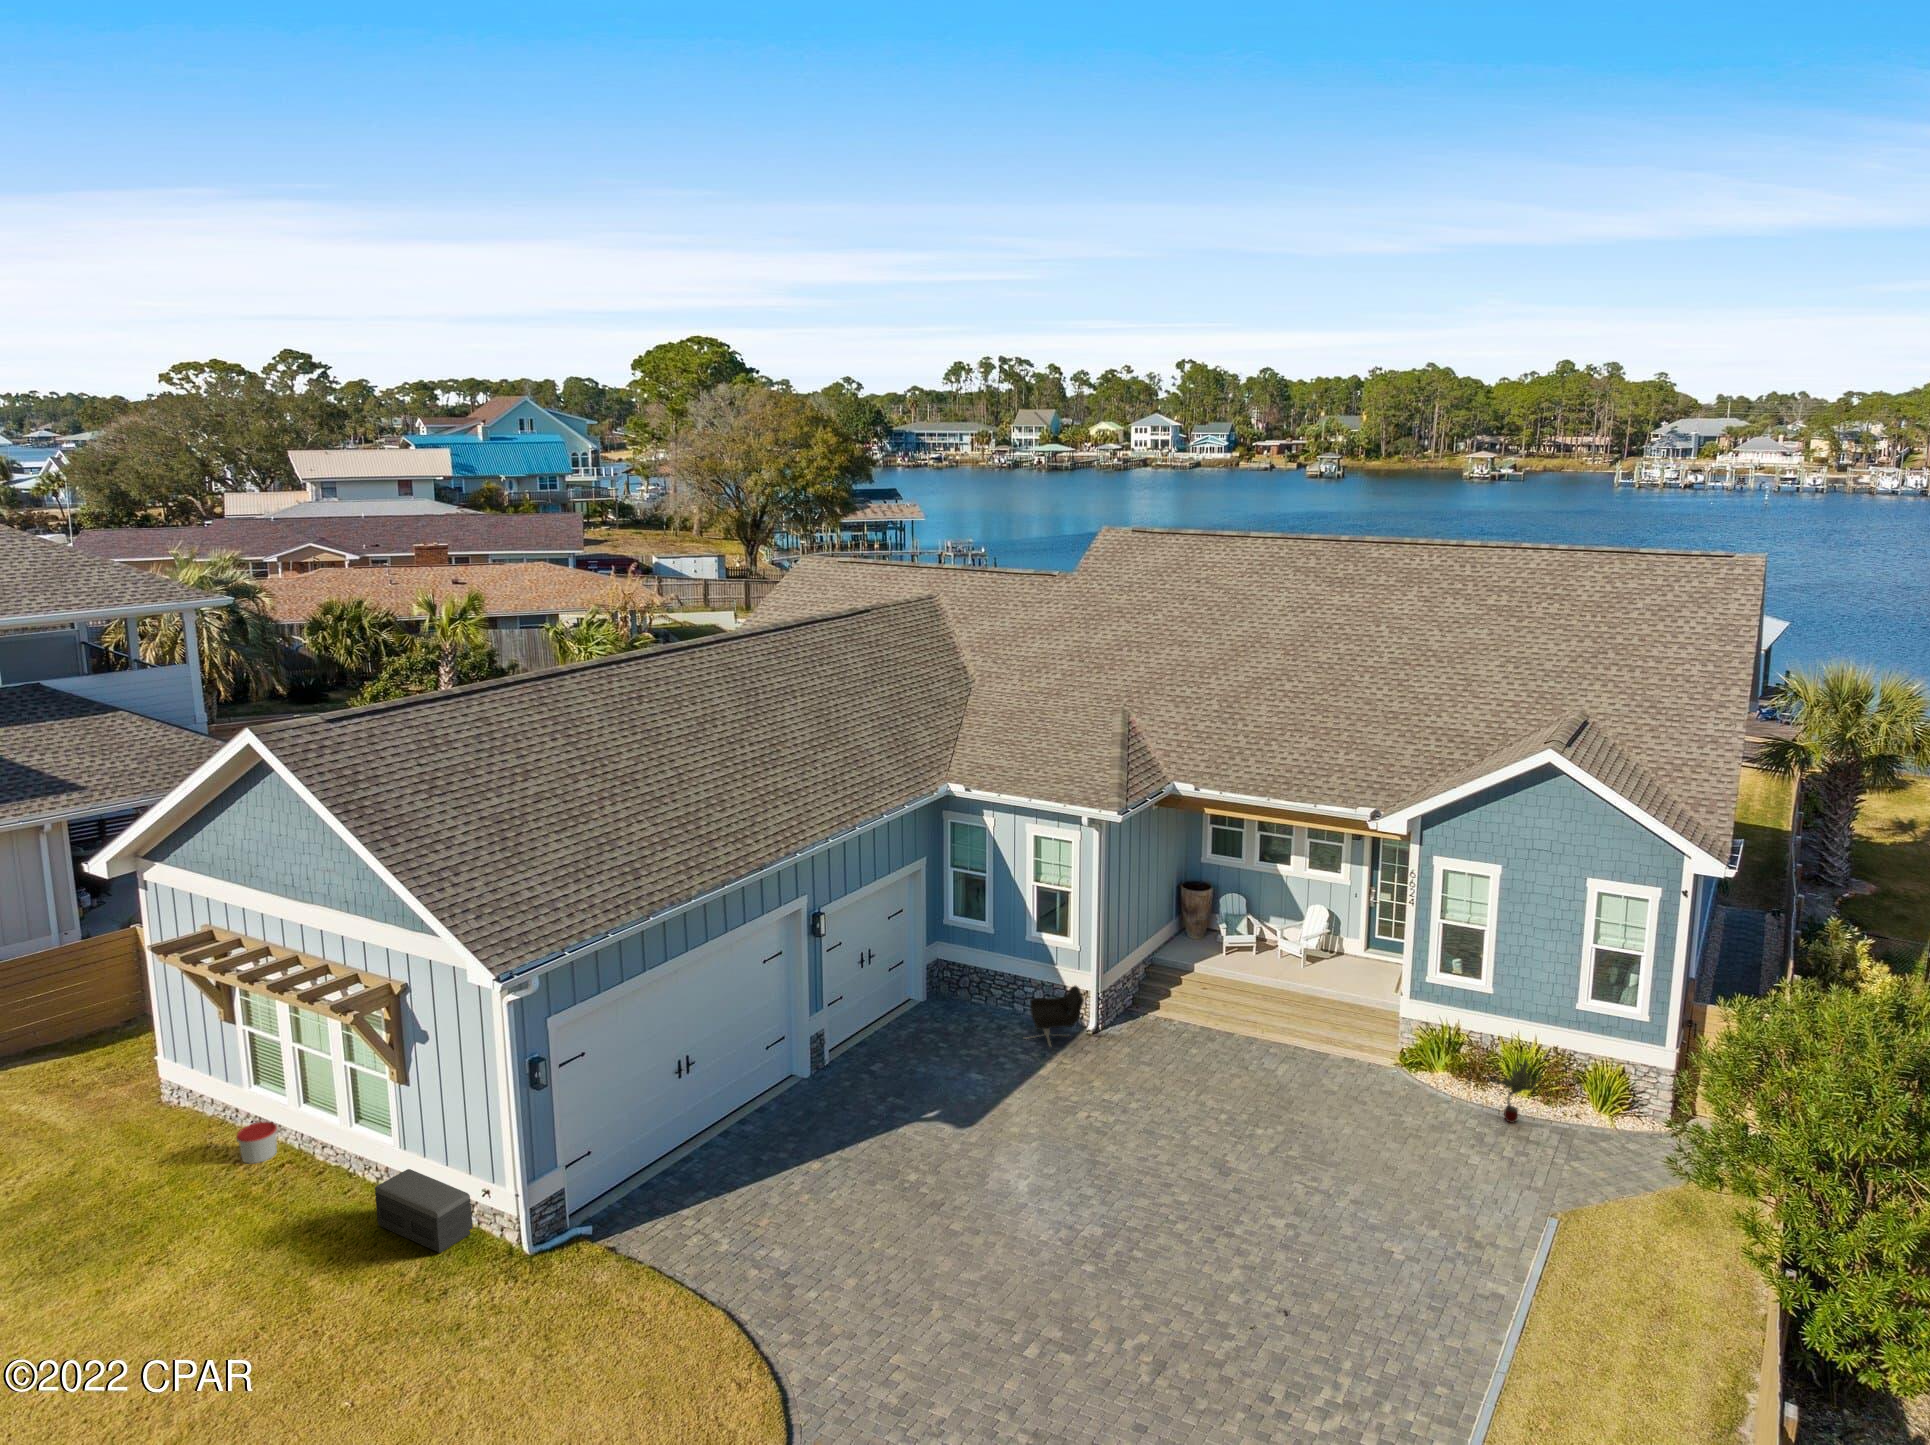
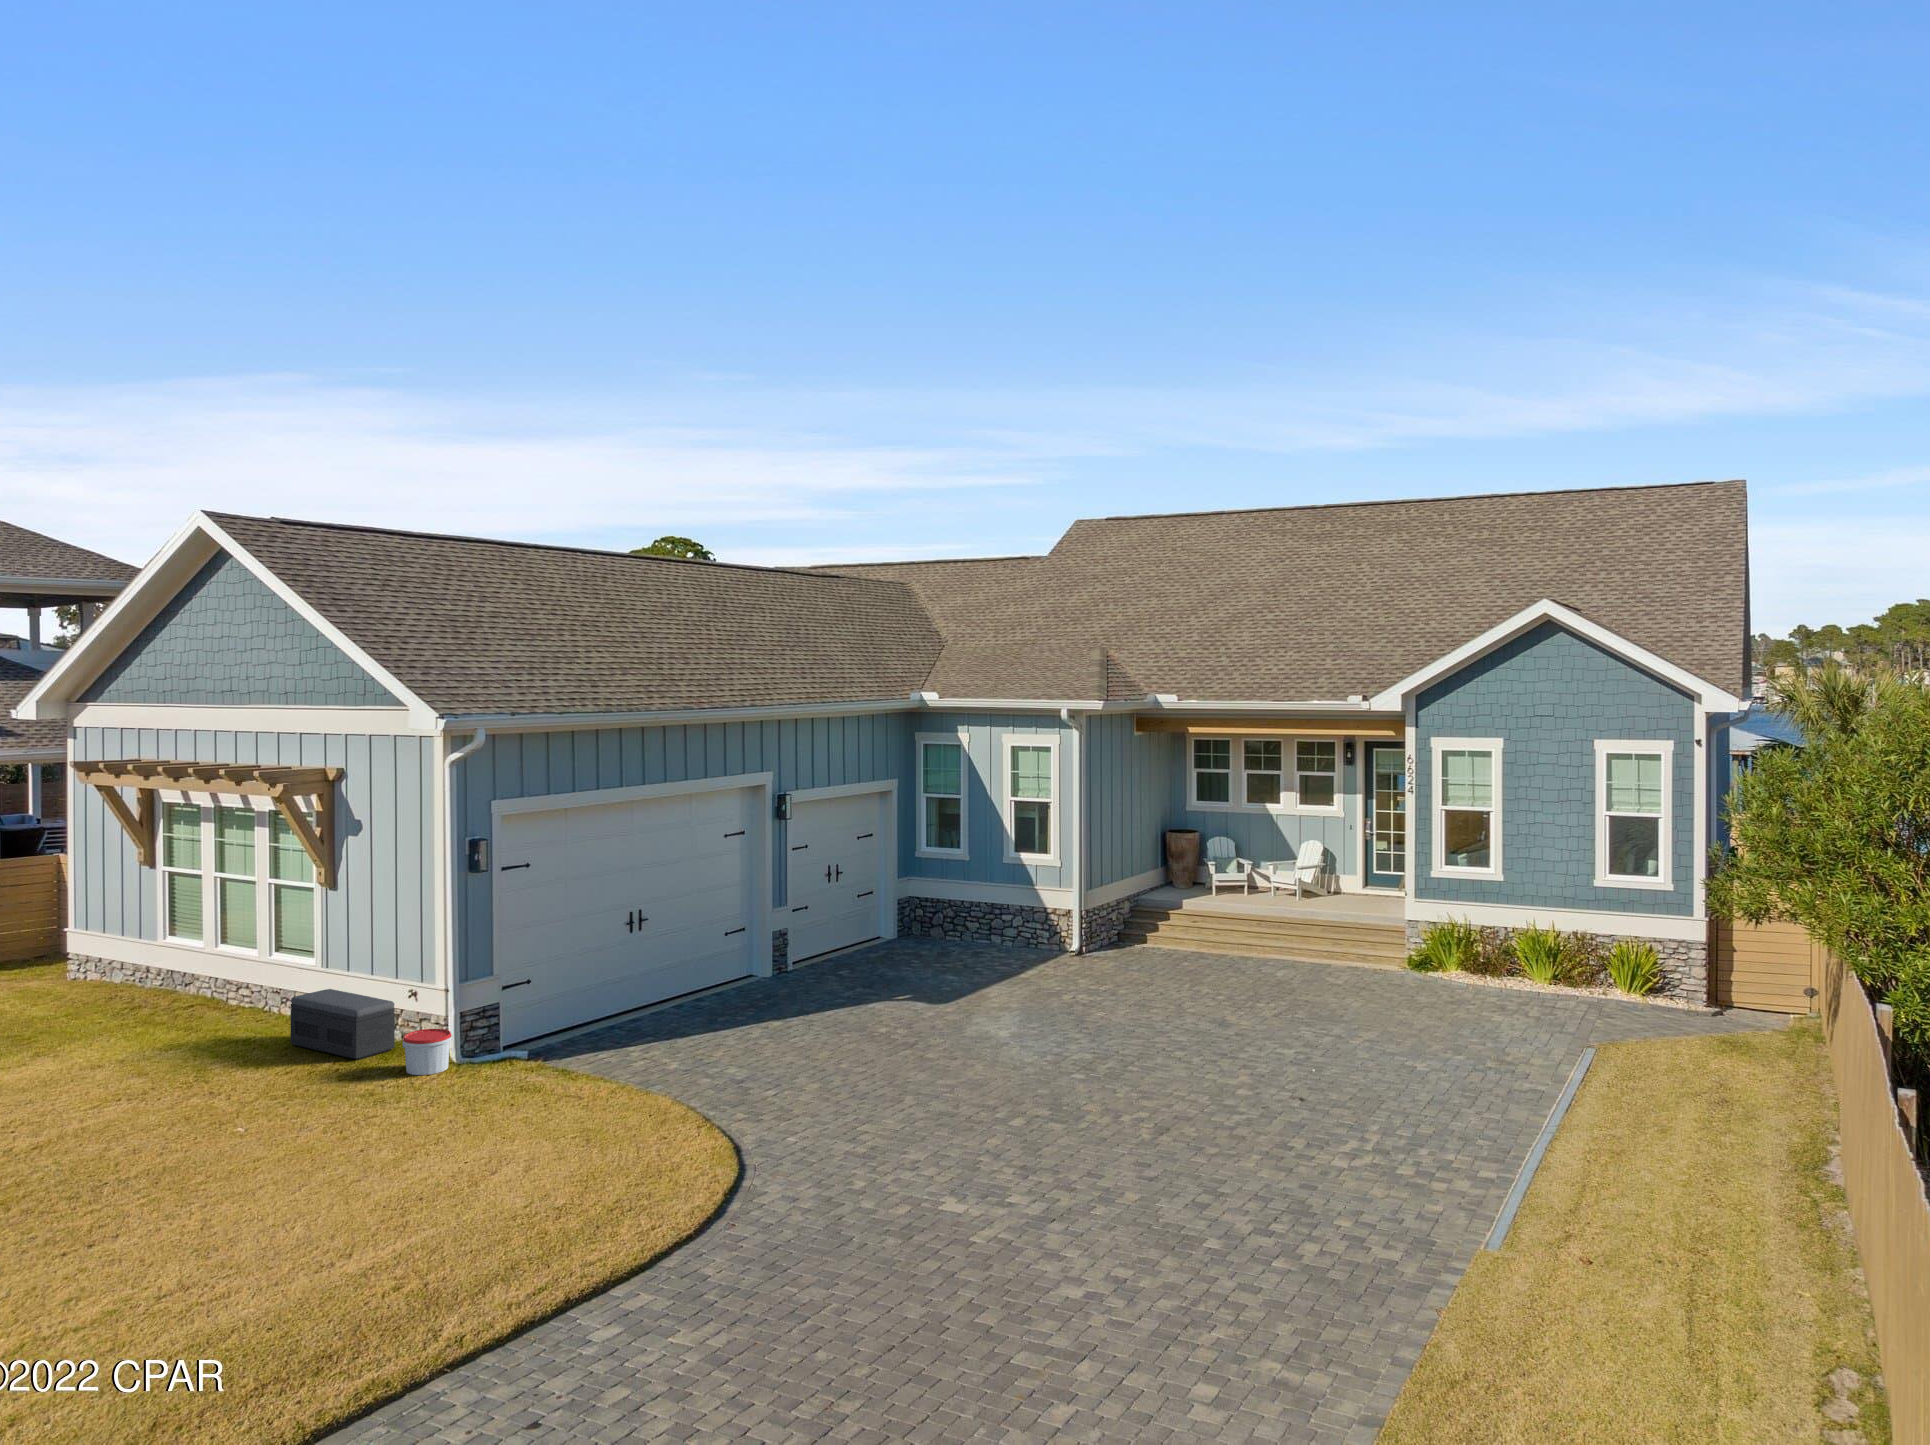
lounge chair: present [1030,986,1084,1046] -> none [1000,900,1065,959]
potted tree: present [1488,1060,1543,1123] -> none [1501,928,1563,1003]
bucket: present [236,1121,278,1164] -> present [402,1029,452,1075]

